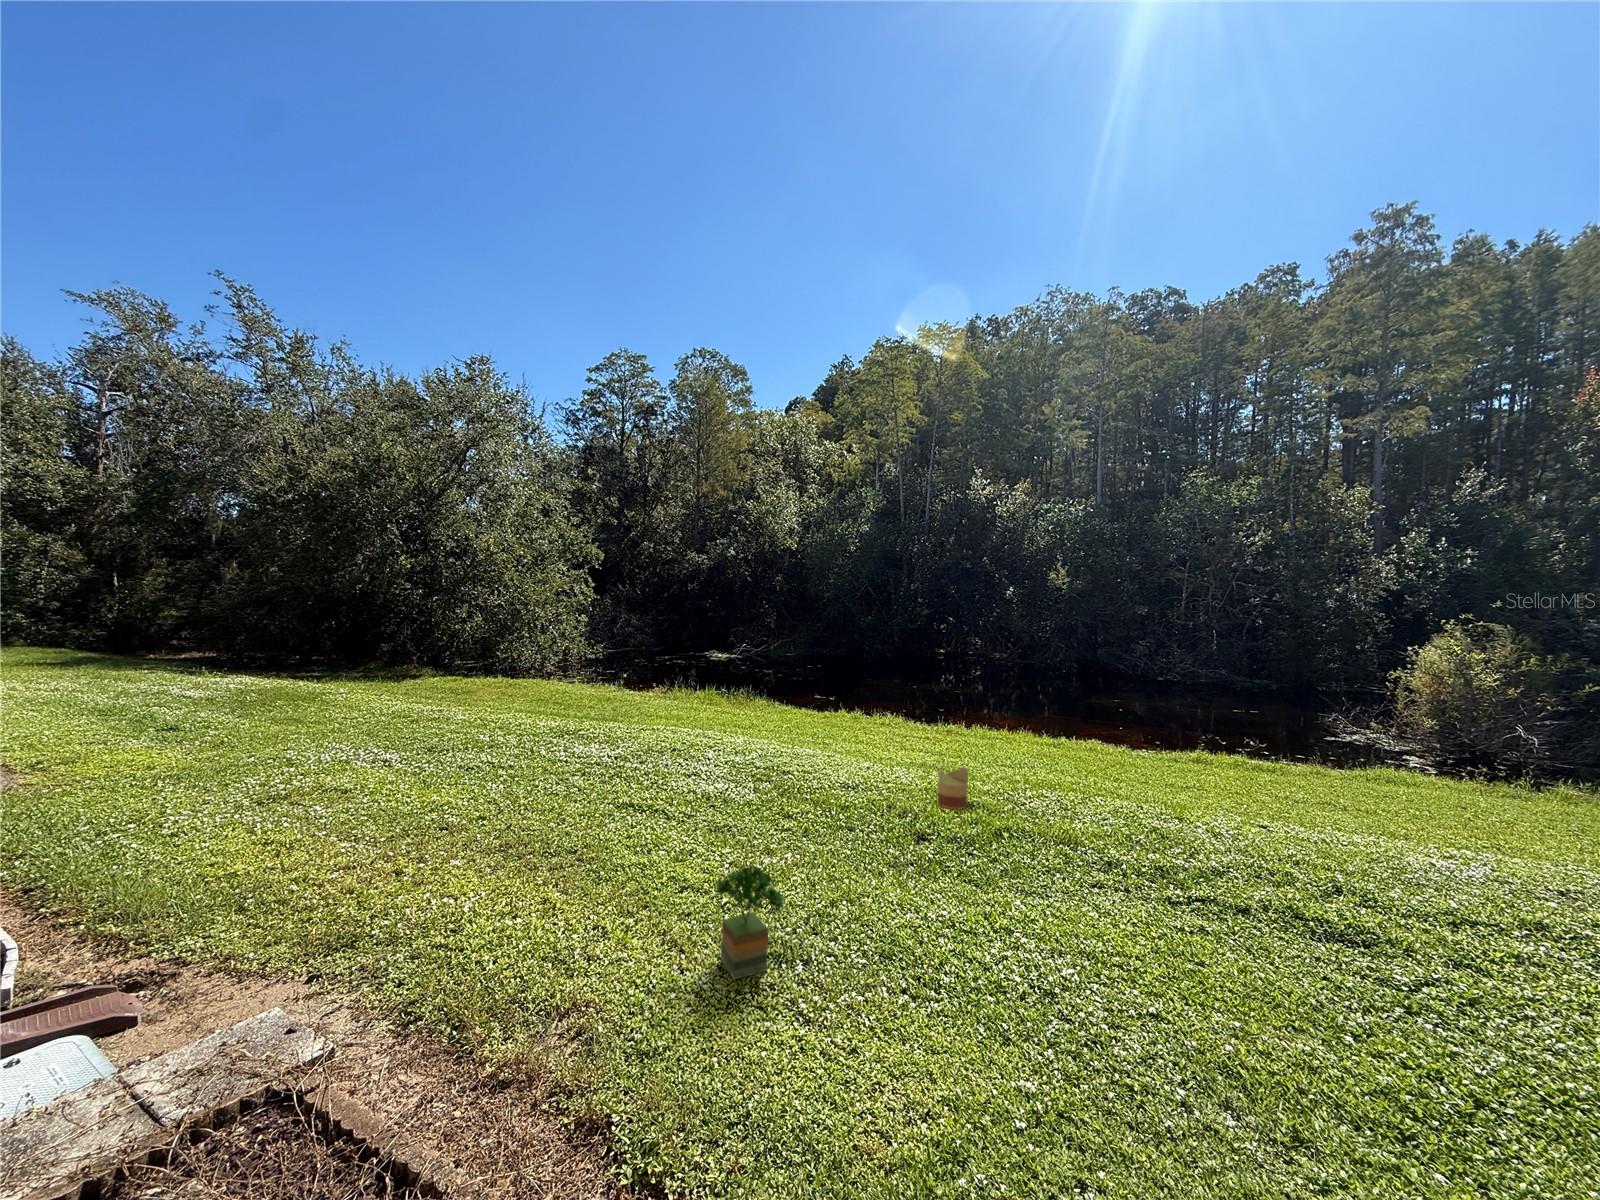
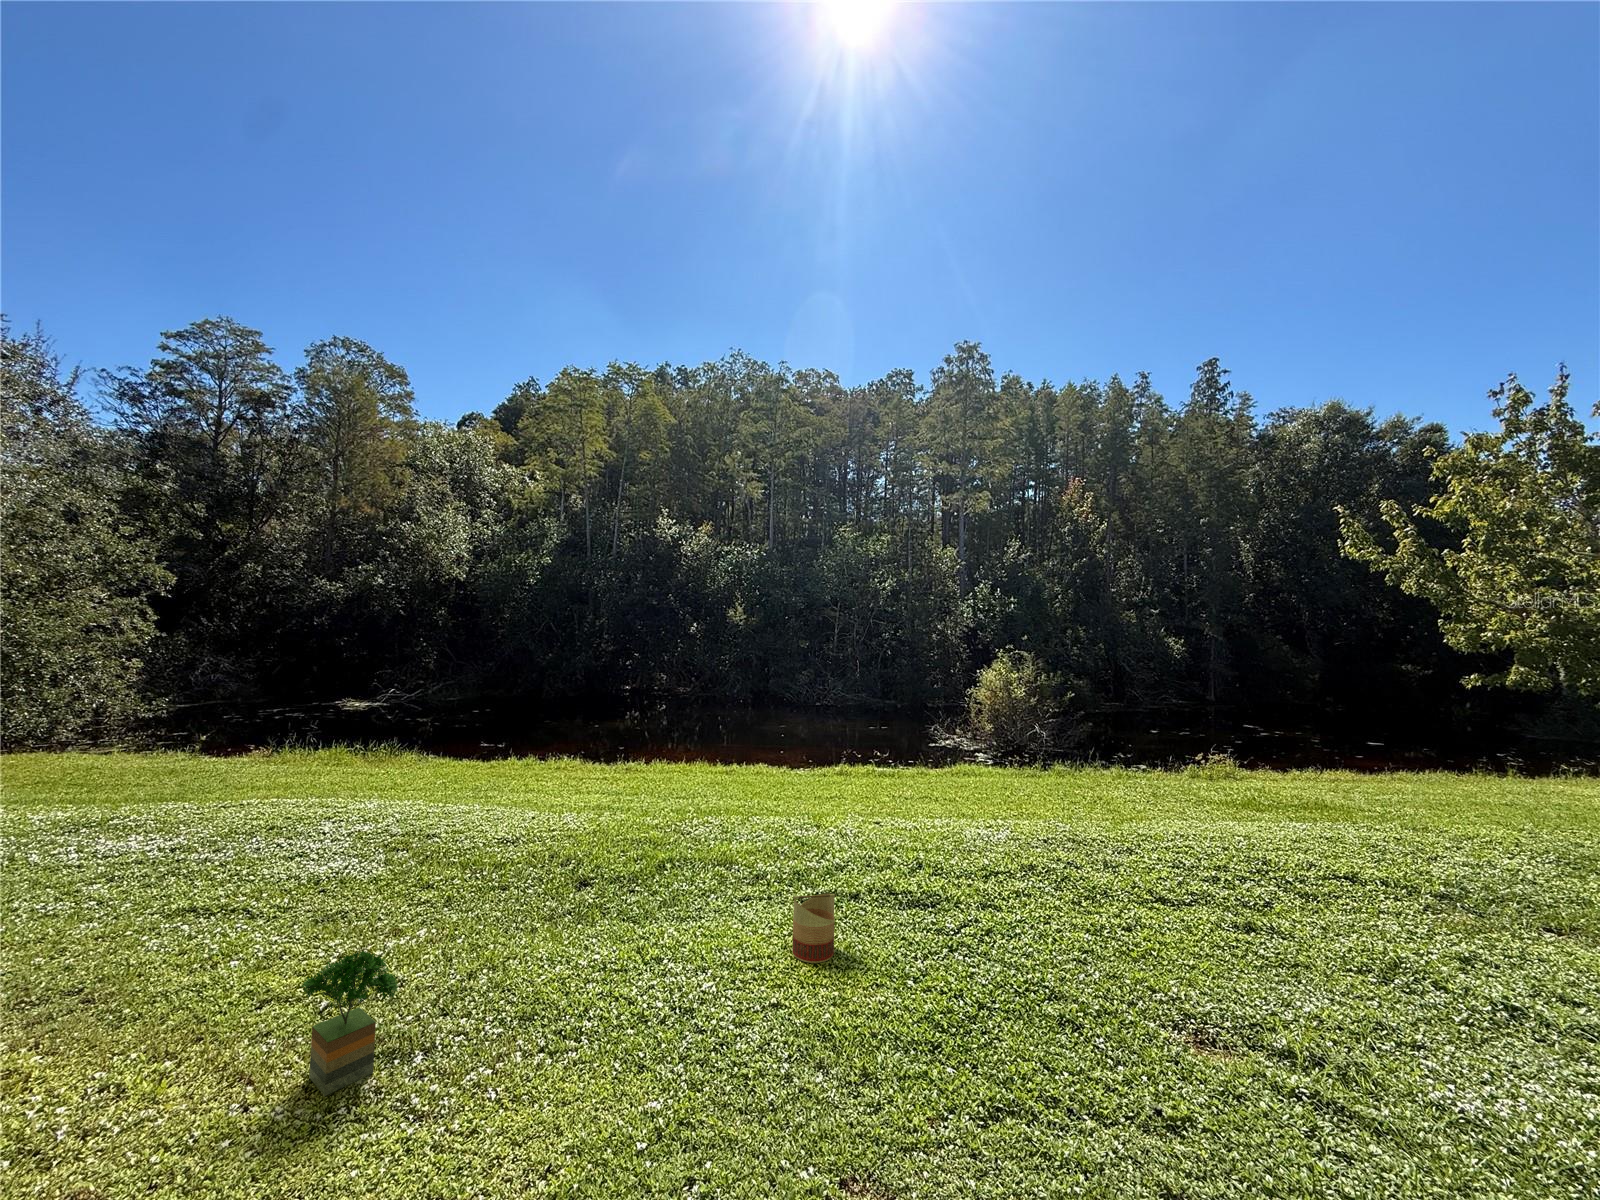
basket: present [938,765,969,809] -> present [792,893,835,963]

